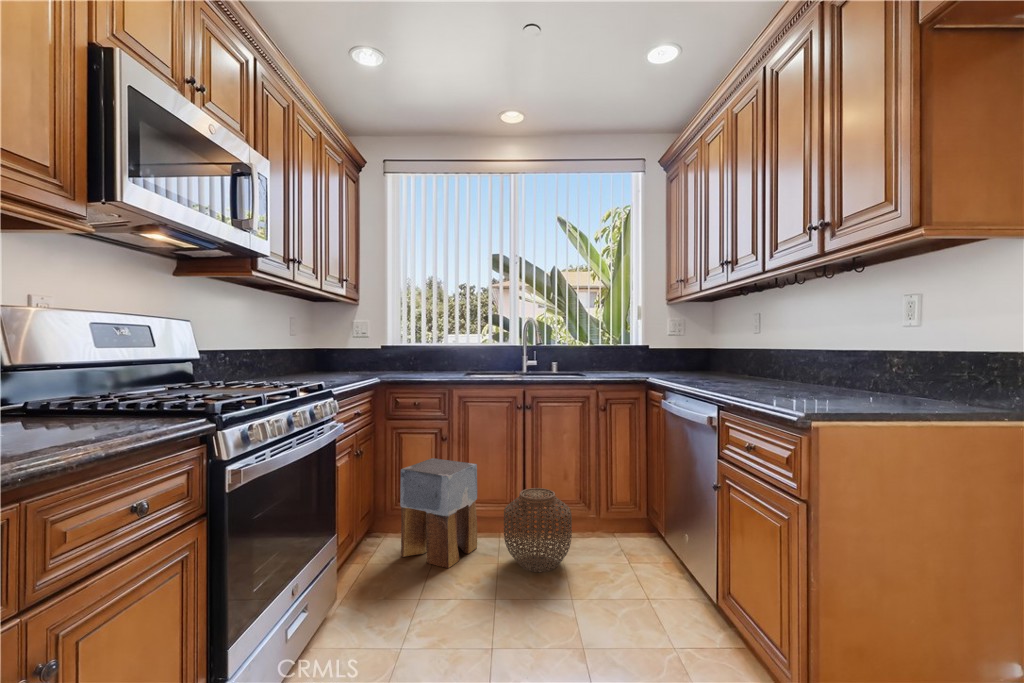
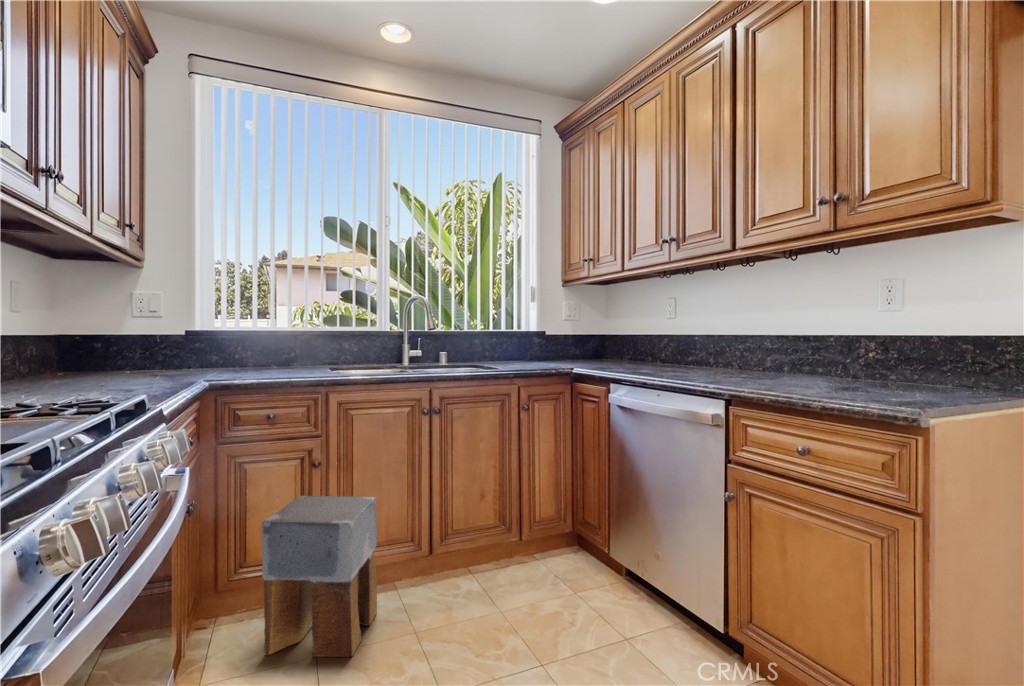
woven basket: present [504,488,572,572] -> none [426,518,516,632]

